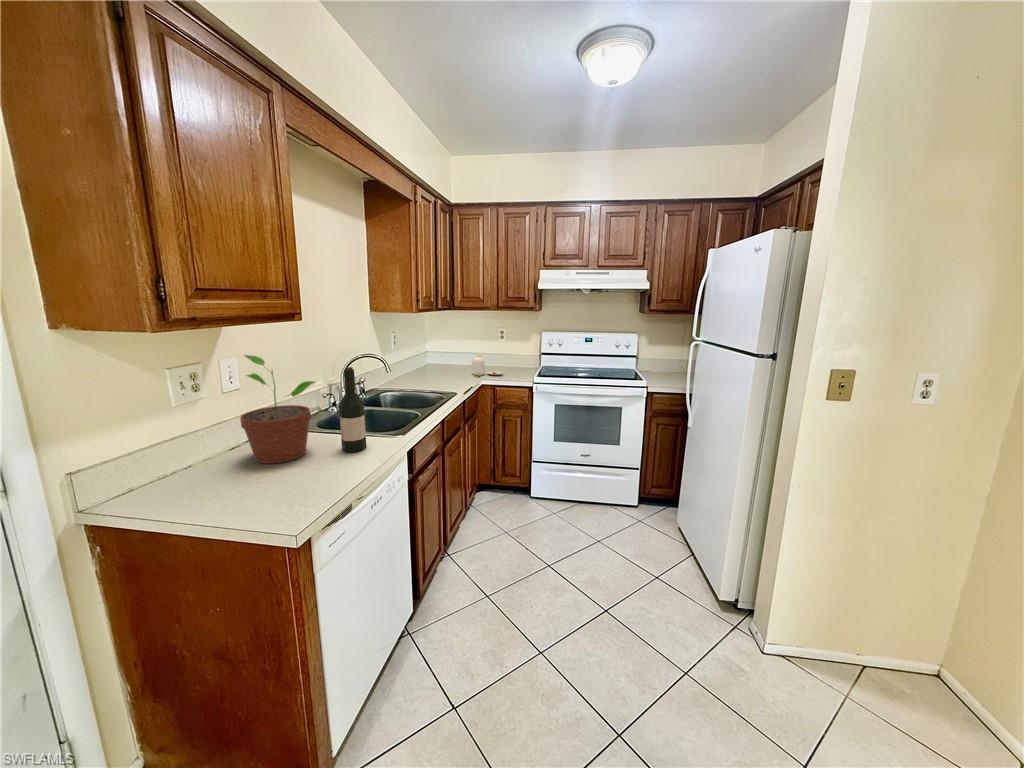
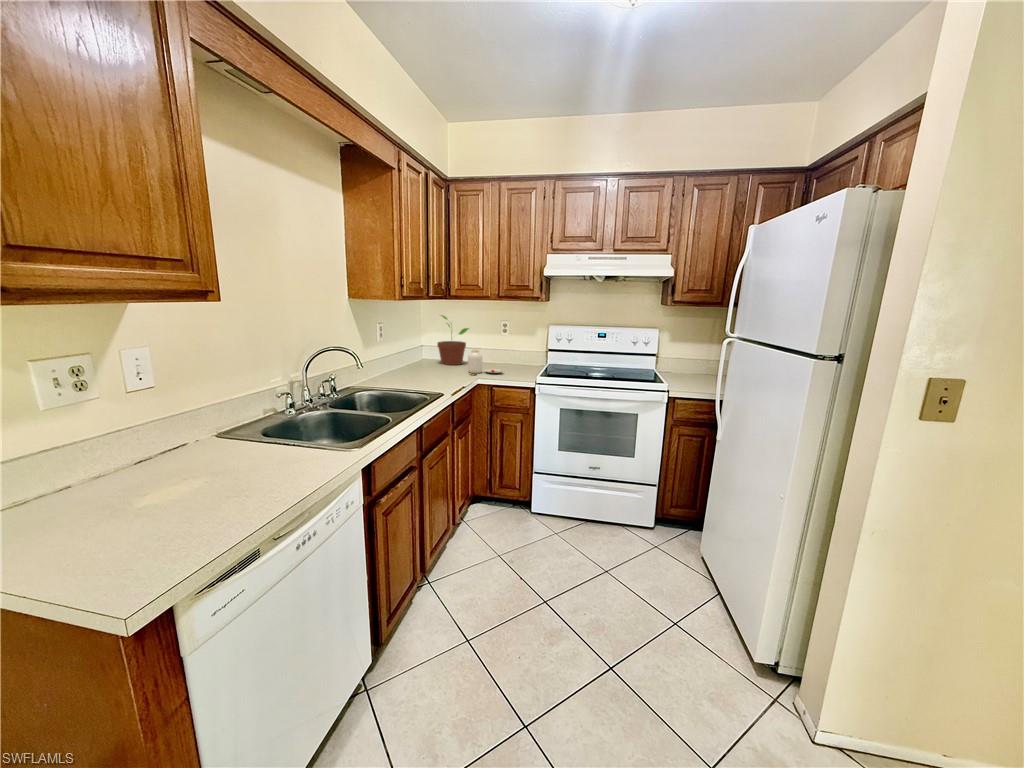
potted plant: present [240,355,315,464] -> present [437,315,469,365]
wine bottle: present [339,367,367,452] -> none [267,362,306,471]

